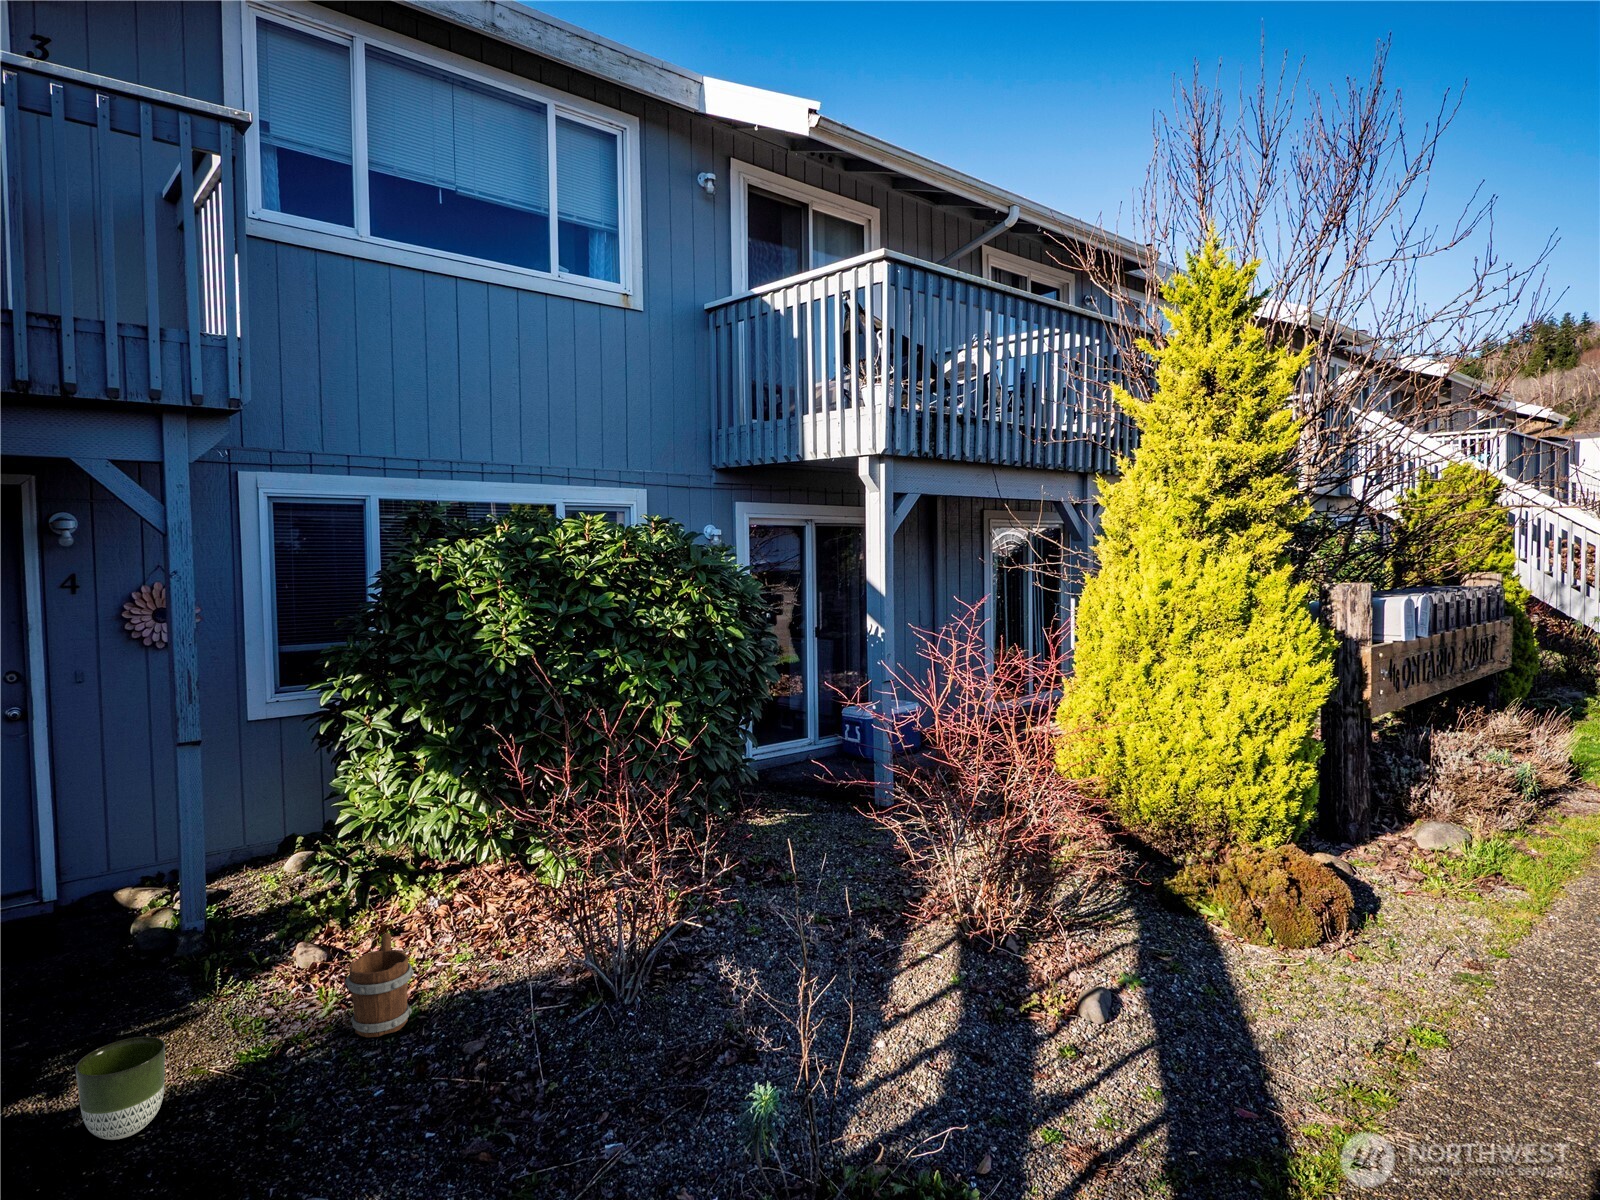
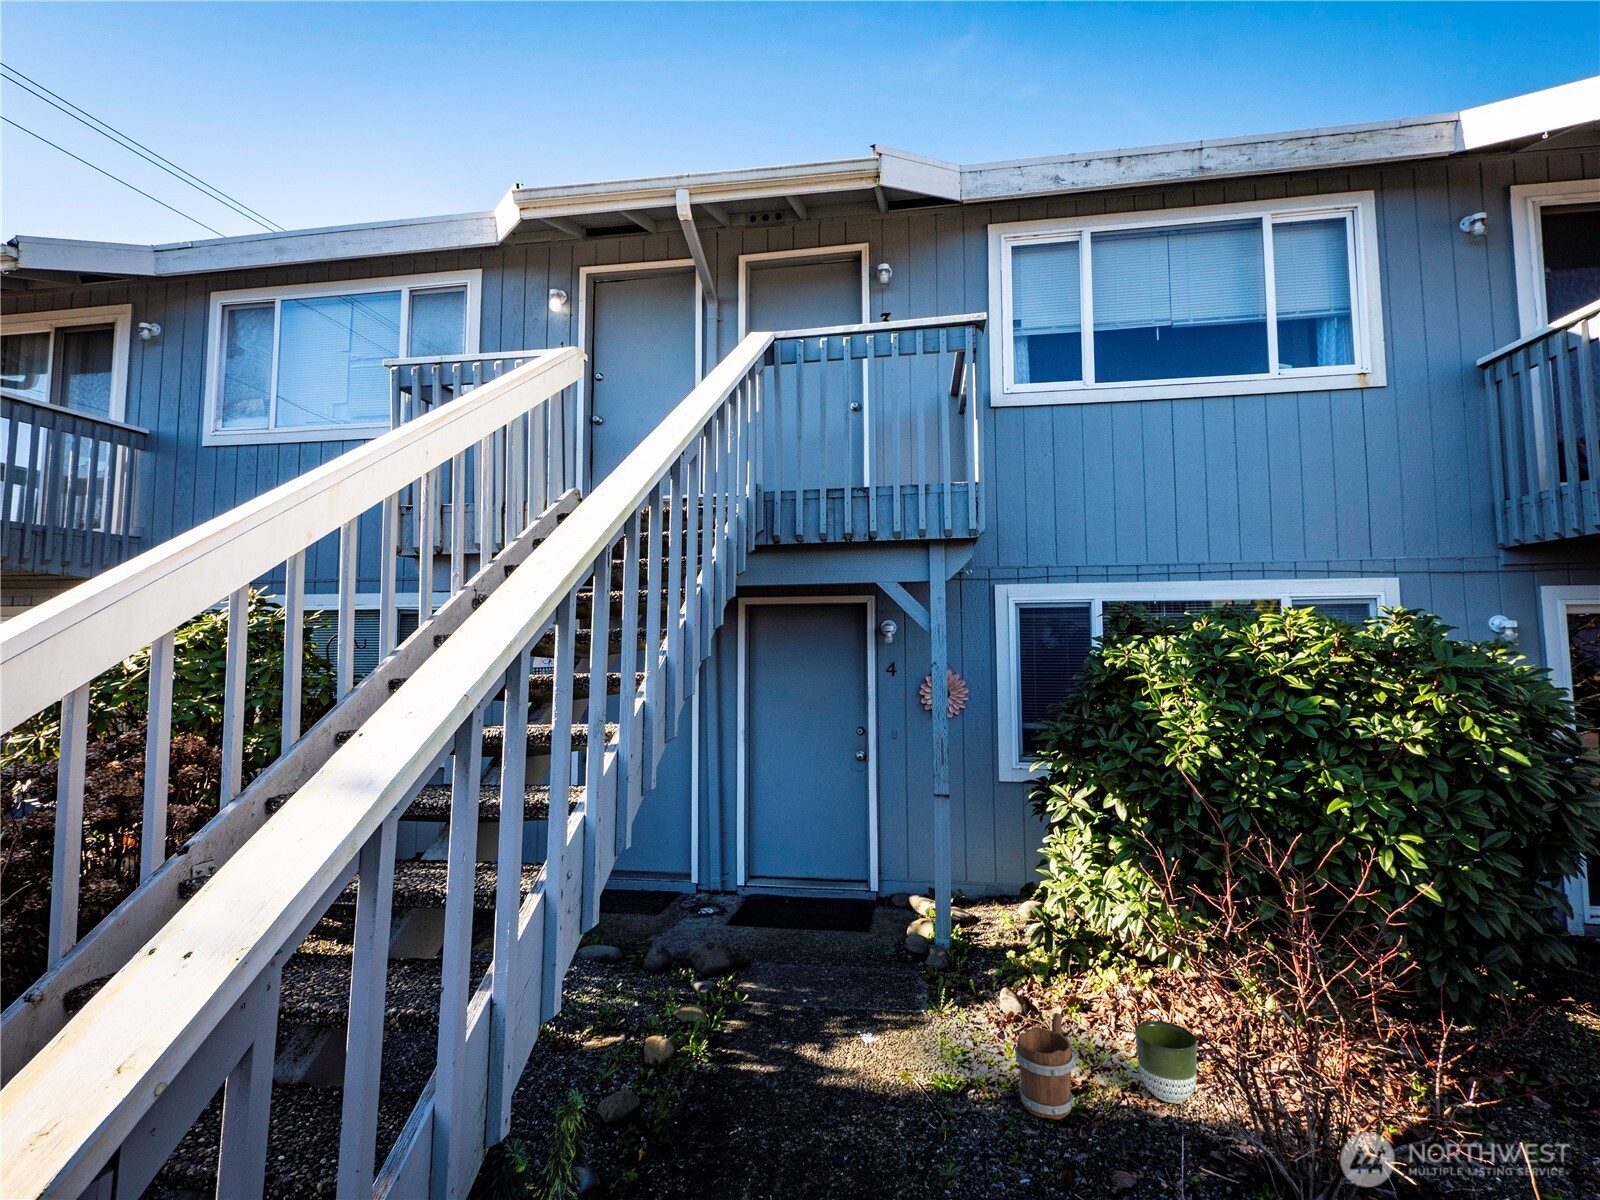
planter: present [76,1037,165,1140] -> present [1135,1021,1197,1103]

